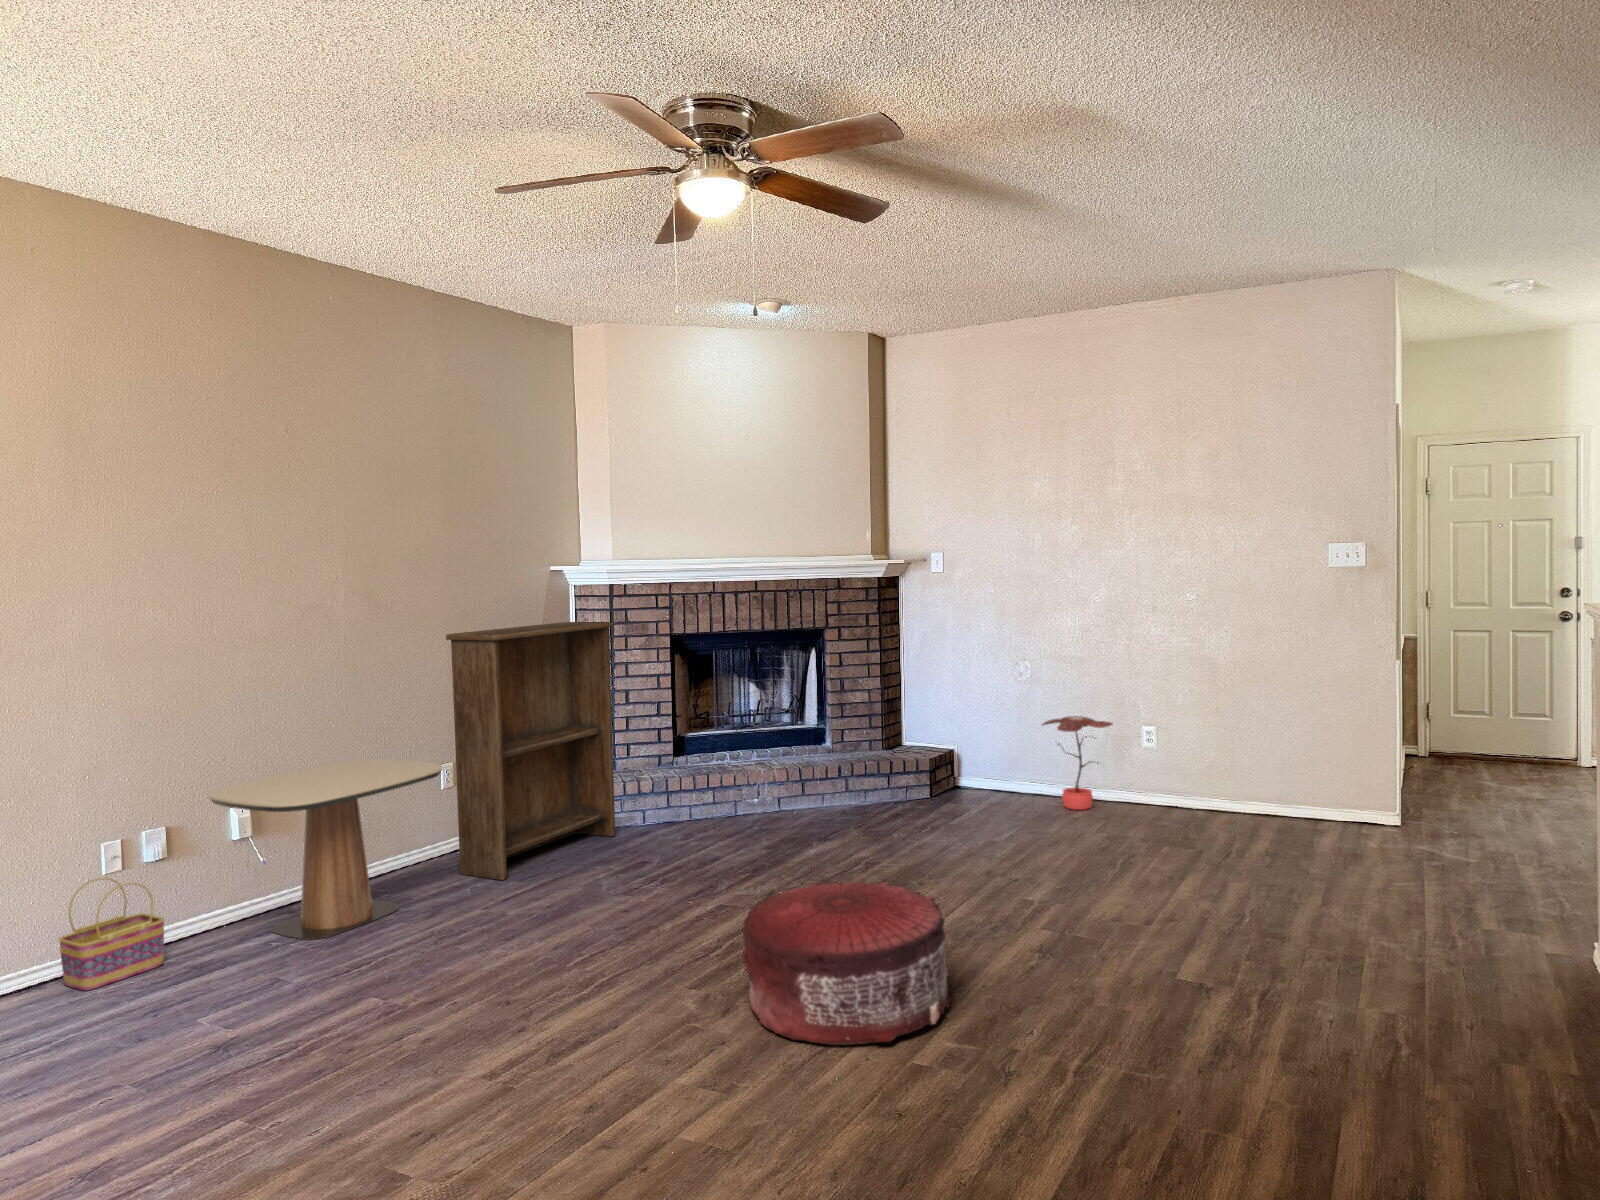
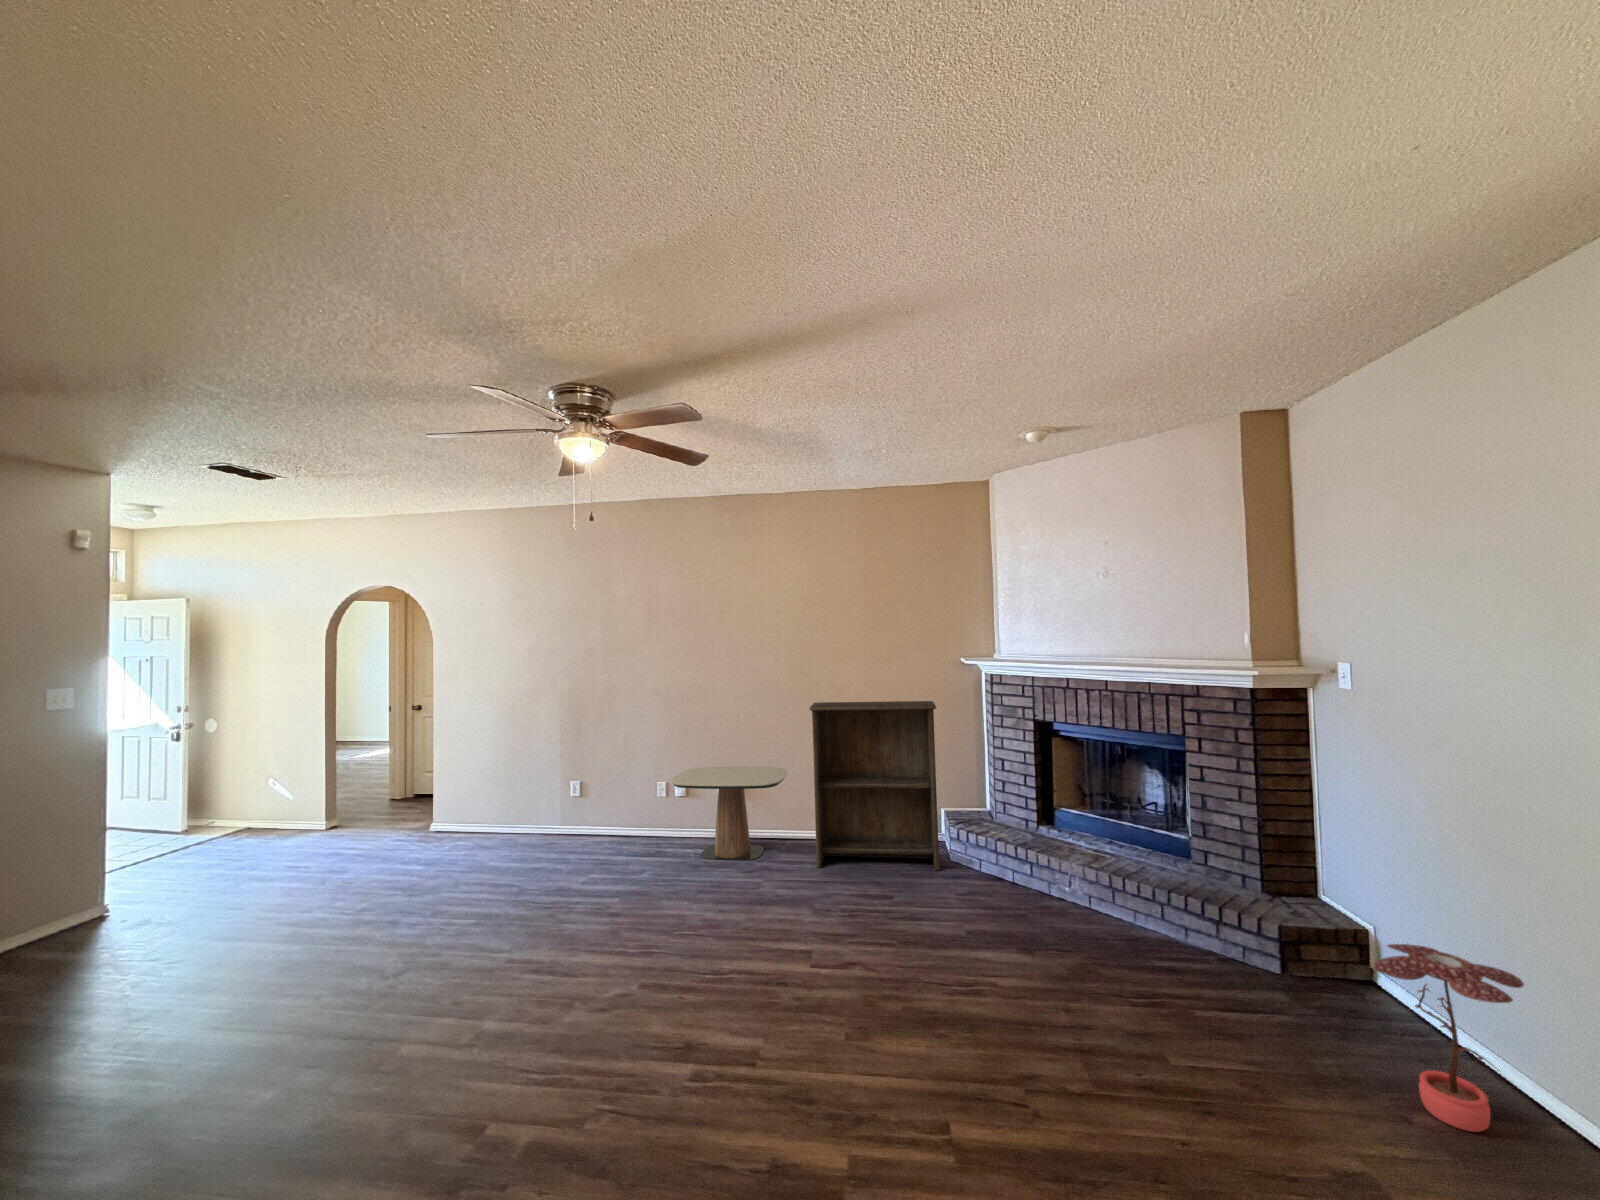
basket: present [59,878,165,990] -> none [628,795,669,843]
pouf: present [742,881,953,1045] -> none [531,933,697,1100]

